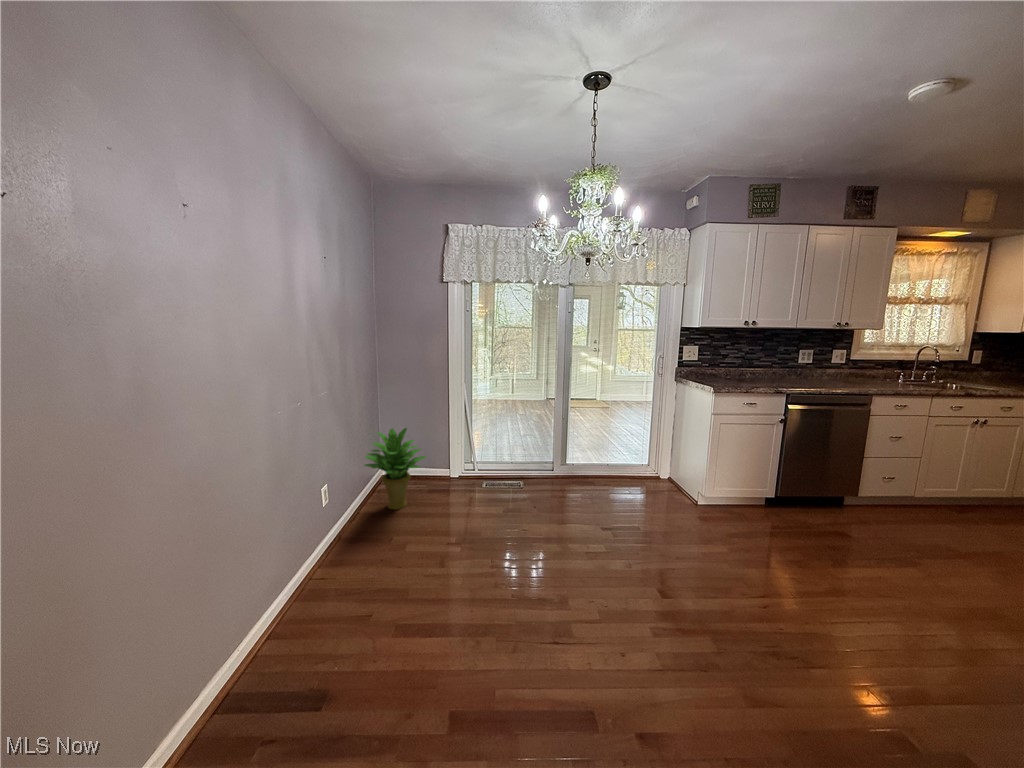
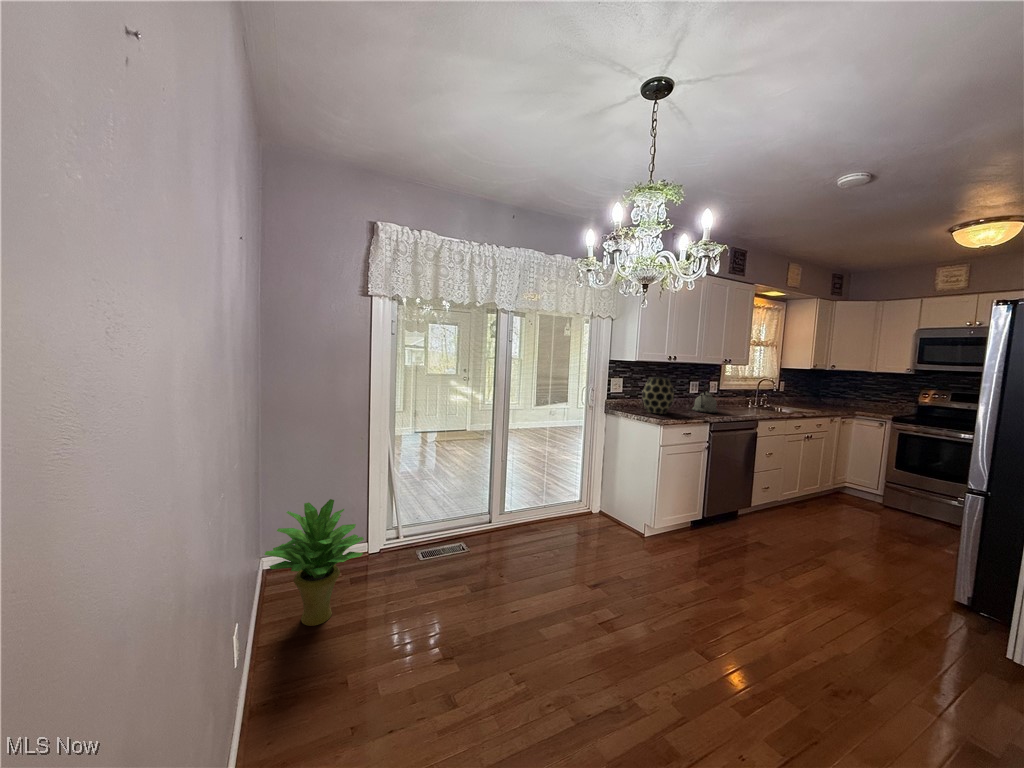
vase: none [712,344,750,382] -> present [642,377,674,414]
kettle: none [787,352,820,384] -> present [692,385,718,413]

